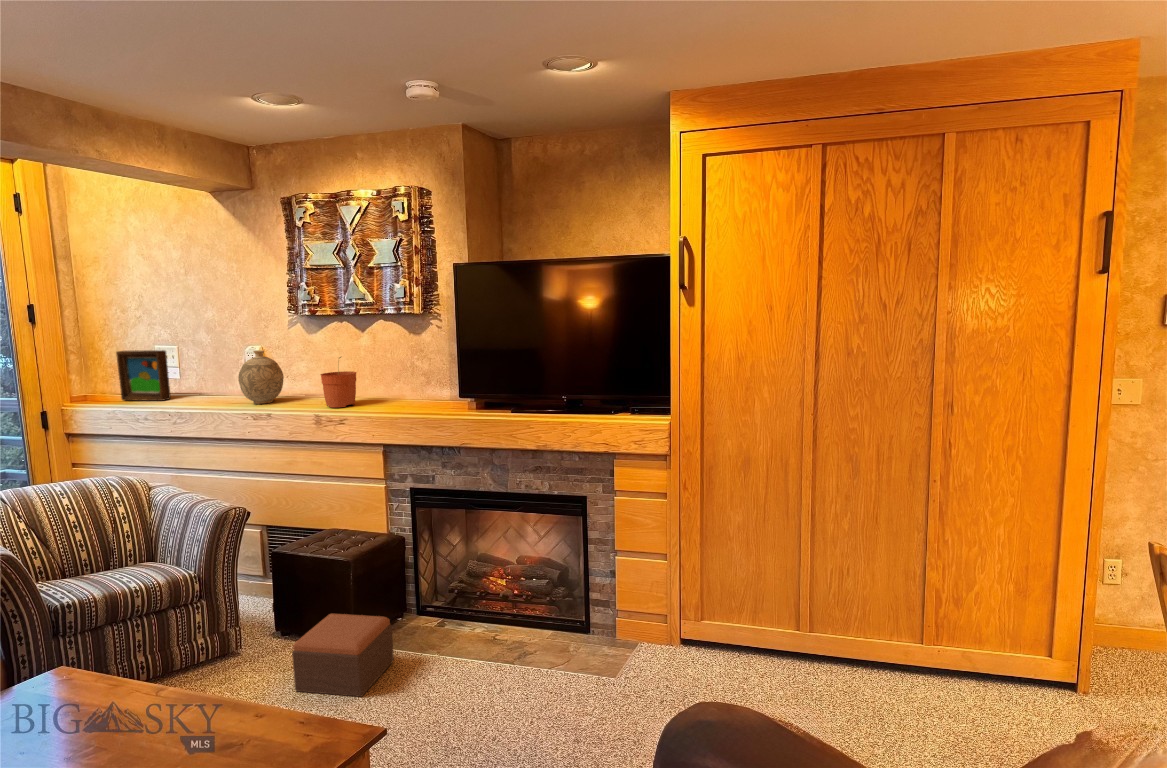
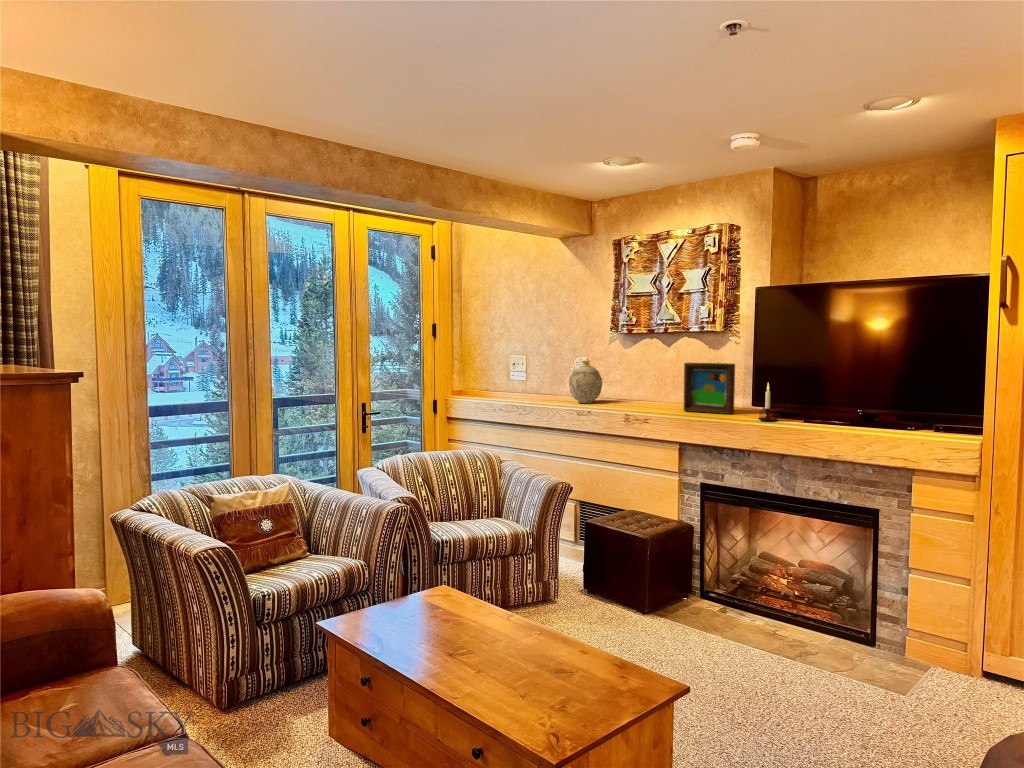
picture frame: present [116,350,171,401] -> present [684,363,735,414]
plant pot: present [321,357,356,408] -> none [633,367,663,409]
candle: none [464,371,487,414] -> present [758,383,781,421]
footstool: present [292,614,394,697] -> none [598,576,681,649]

